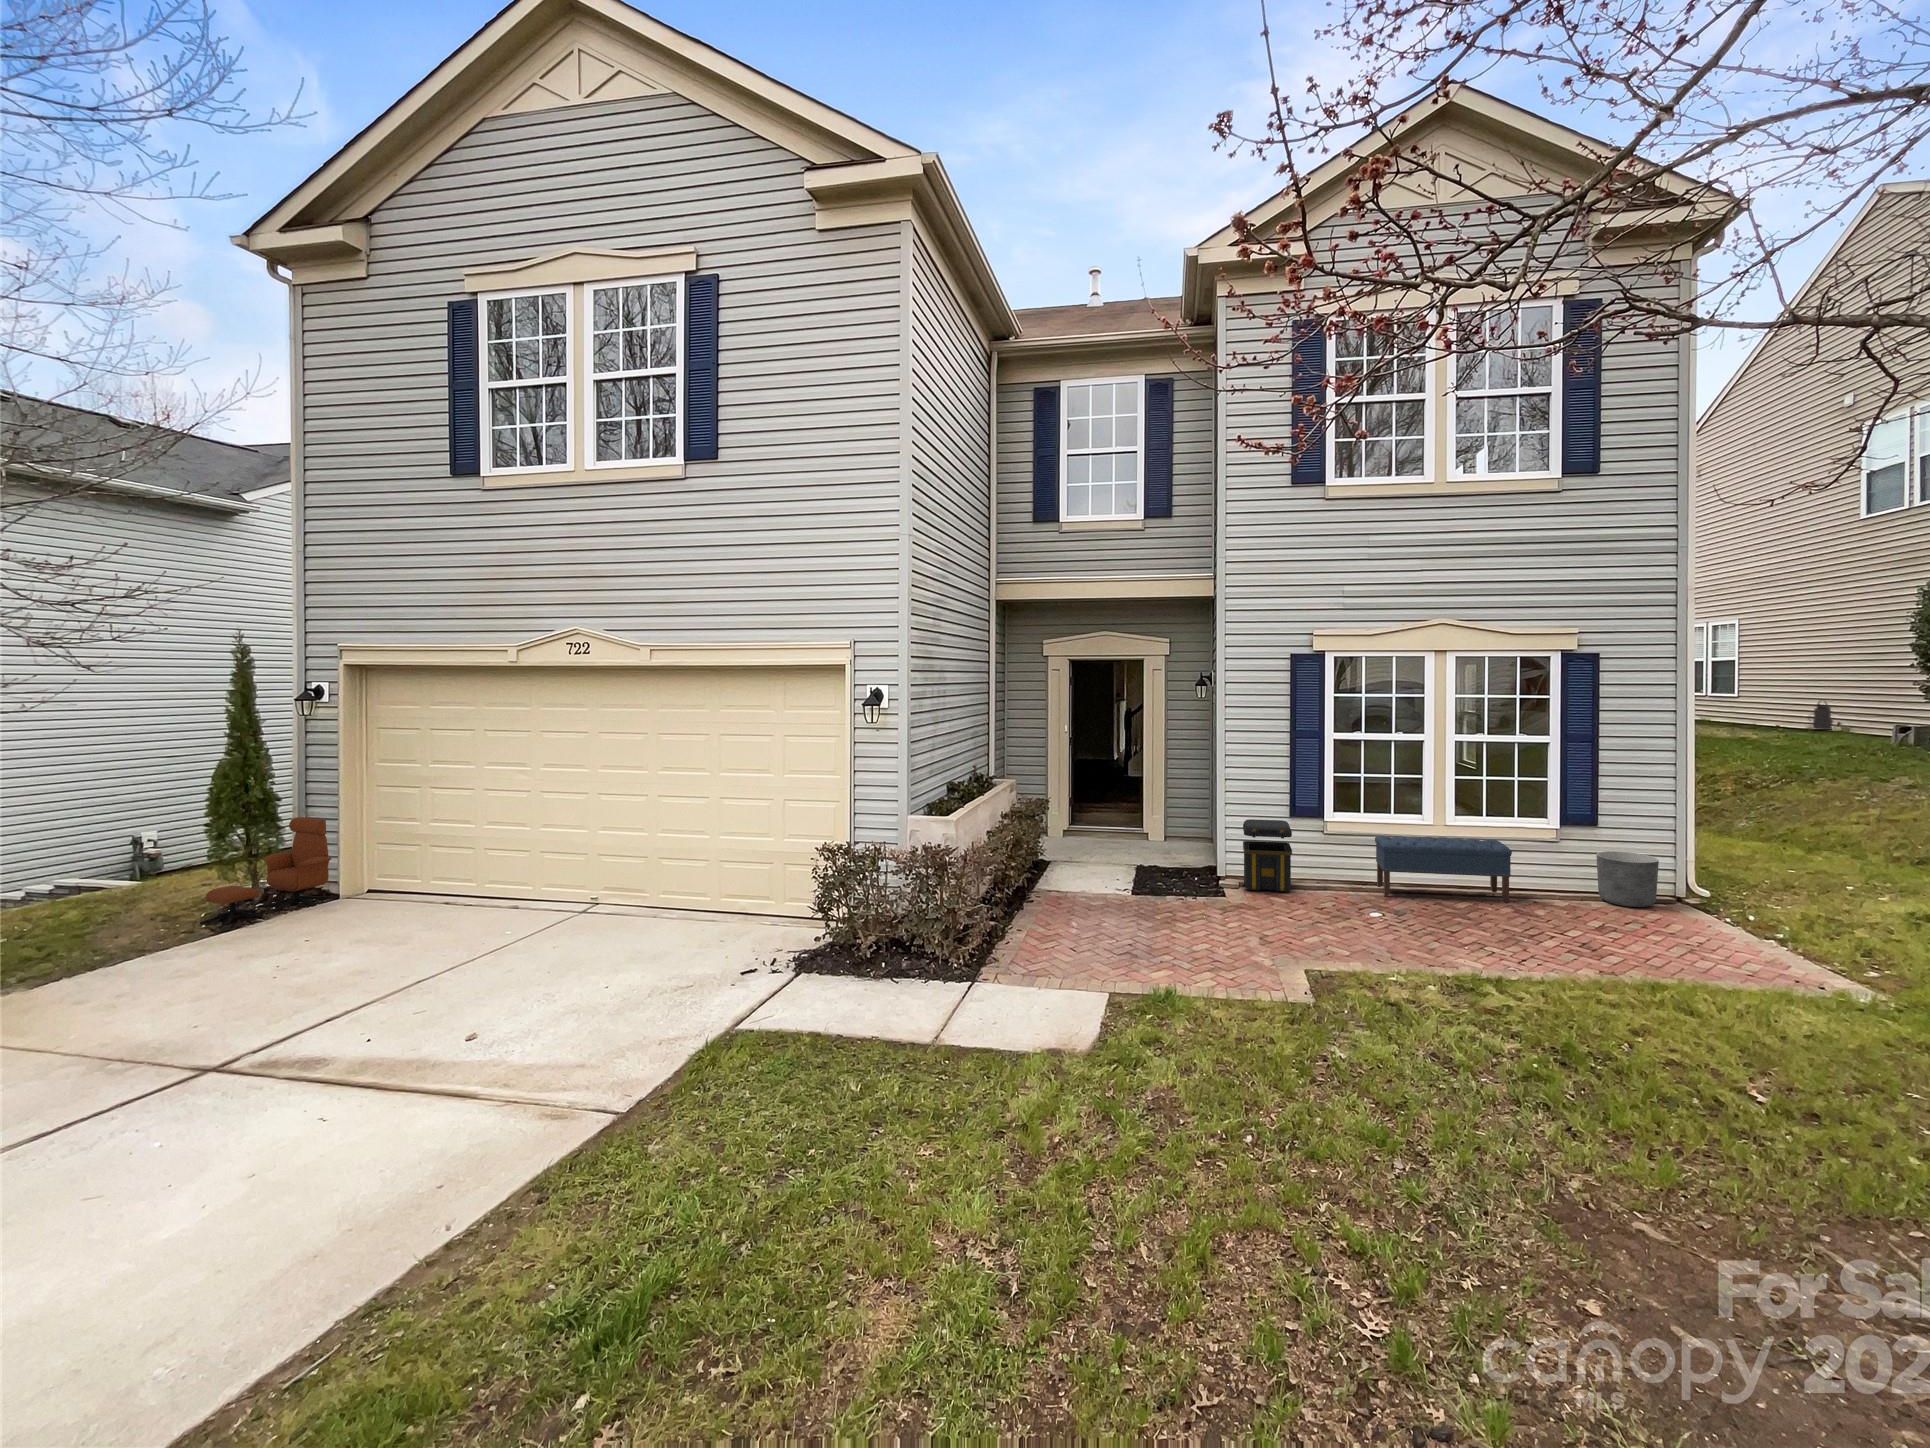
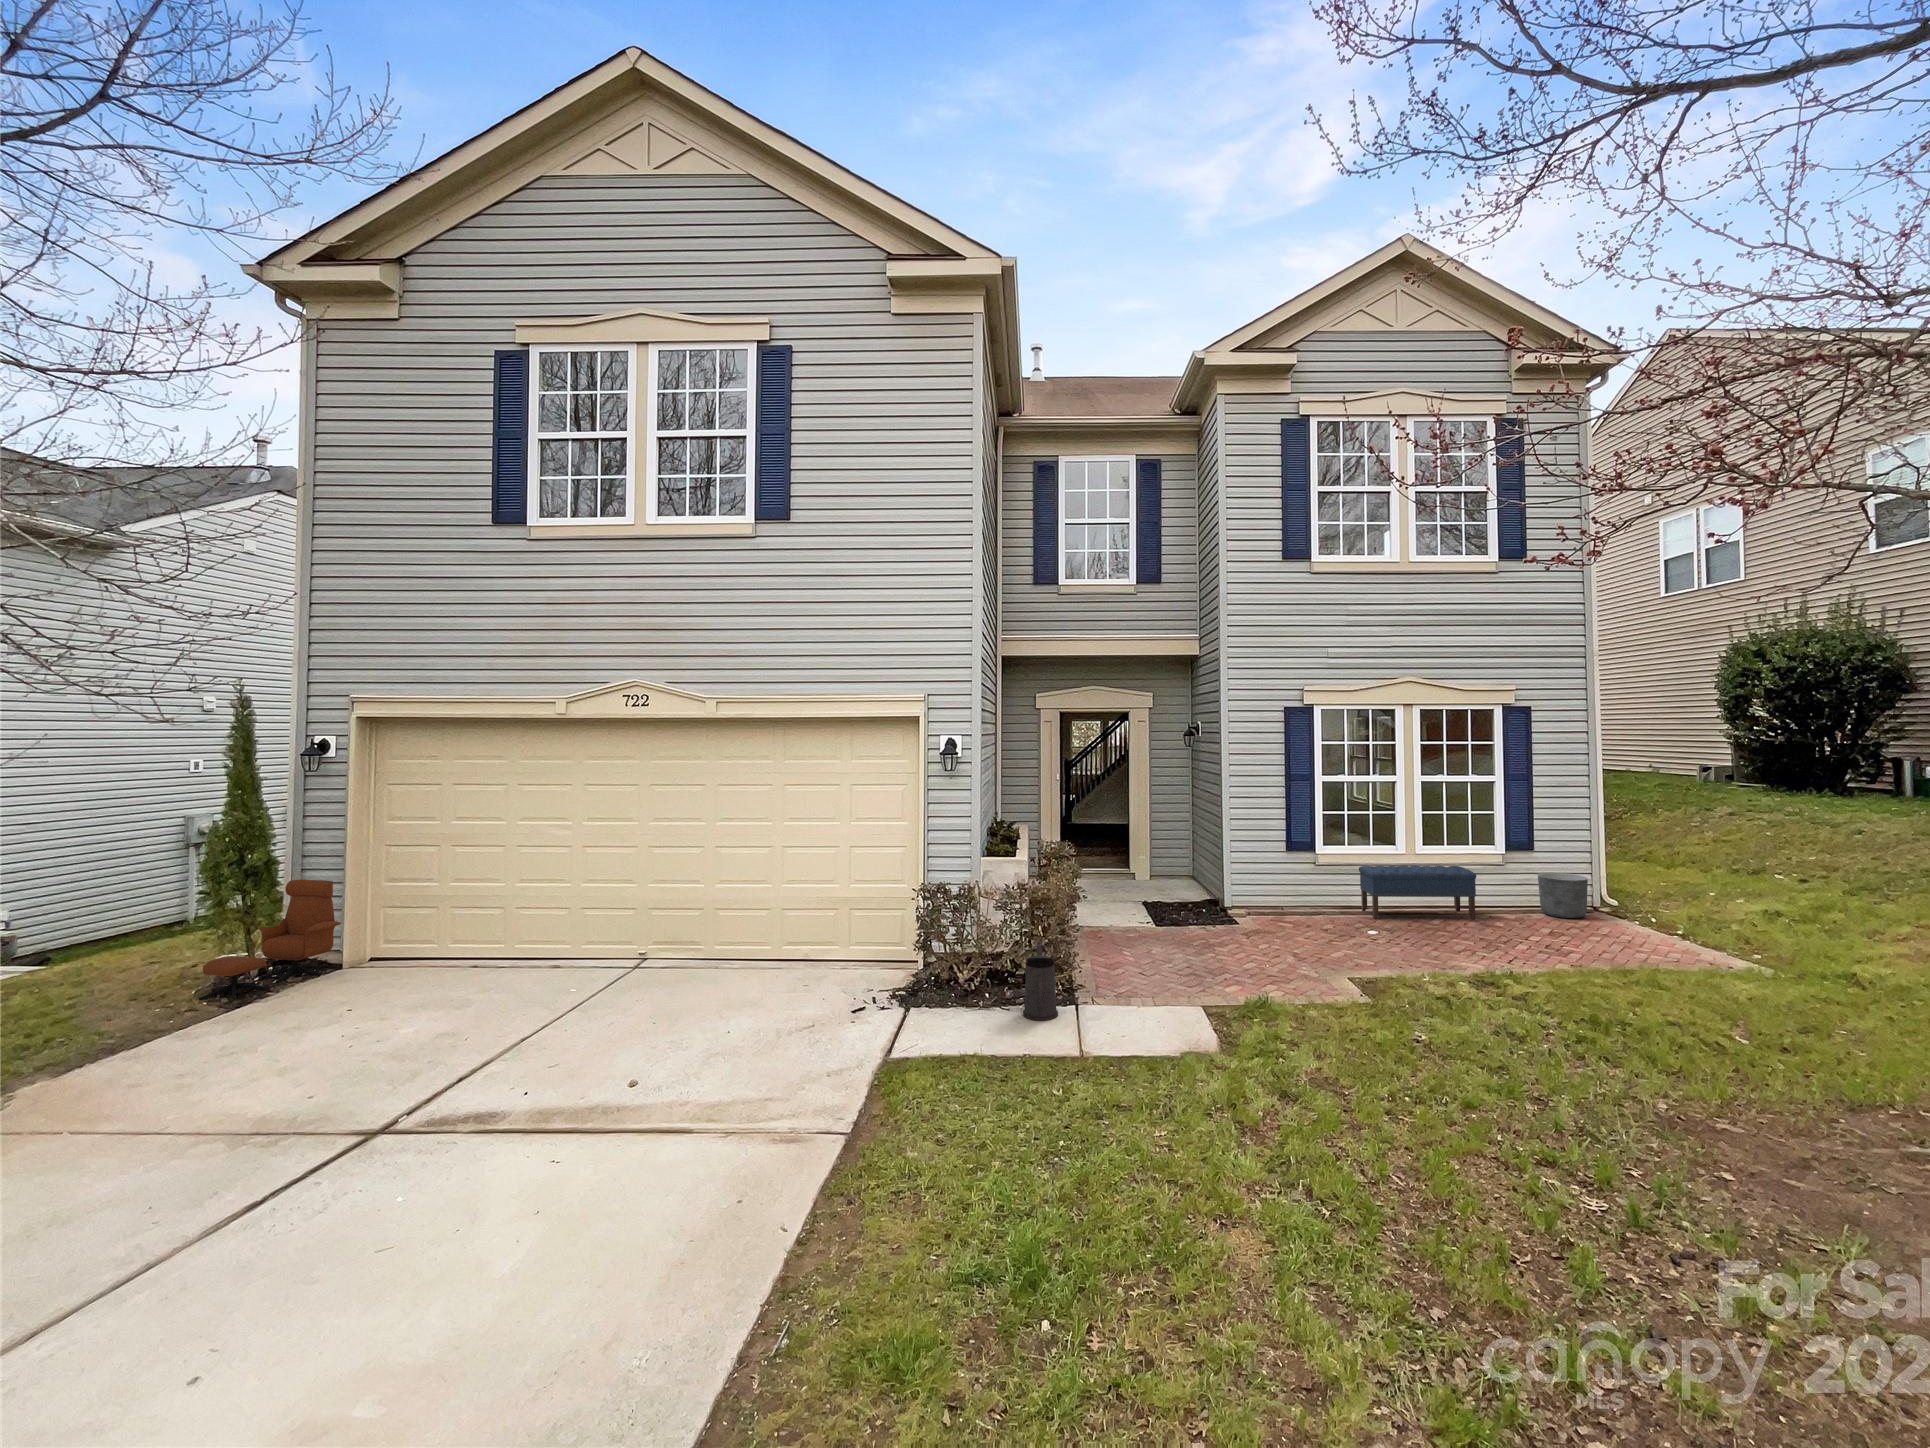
watering can: present [1810,702,1833,730] -> present [1023,942,1058,1021]
toolbox: present [1243,819,1292,892] -> none [1247,855,1296,919]

